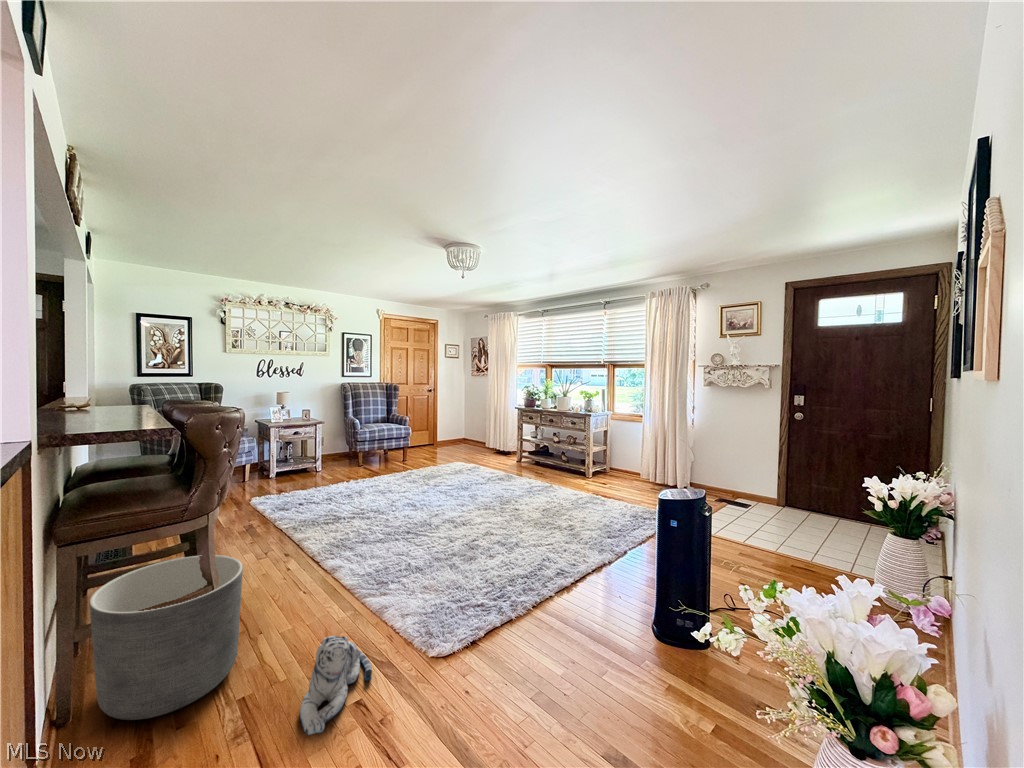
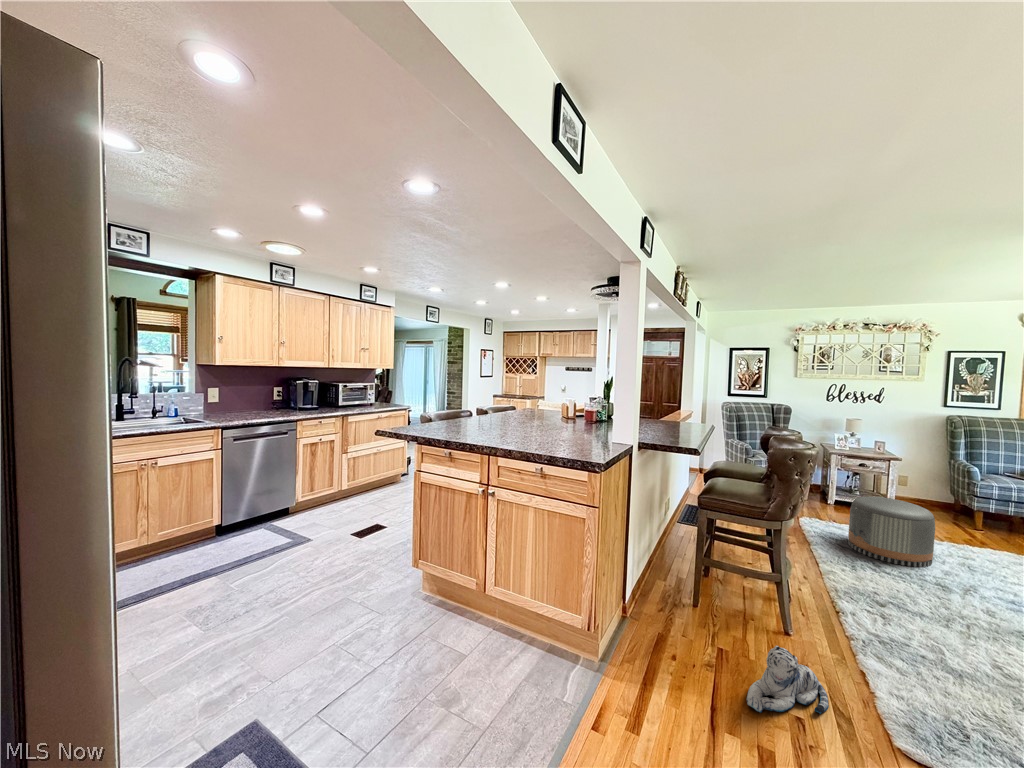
pouf: none [304,455,365,511] -> present [848,497,935,567]
planter: present [90,555,243,720] -> none [651,533,736,634]

